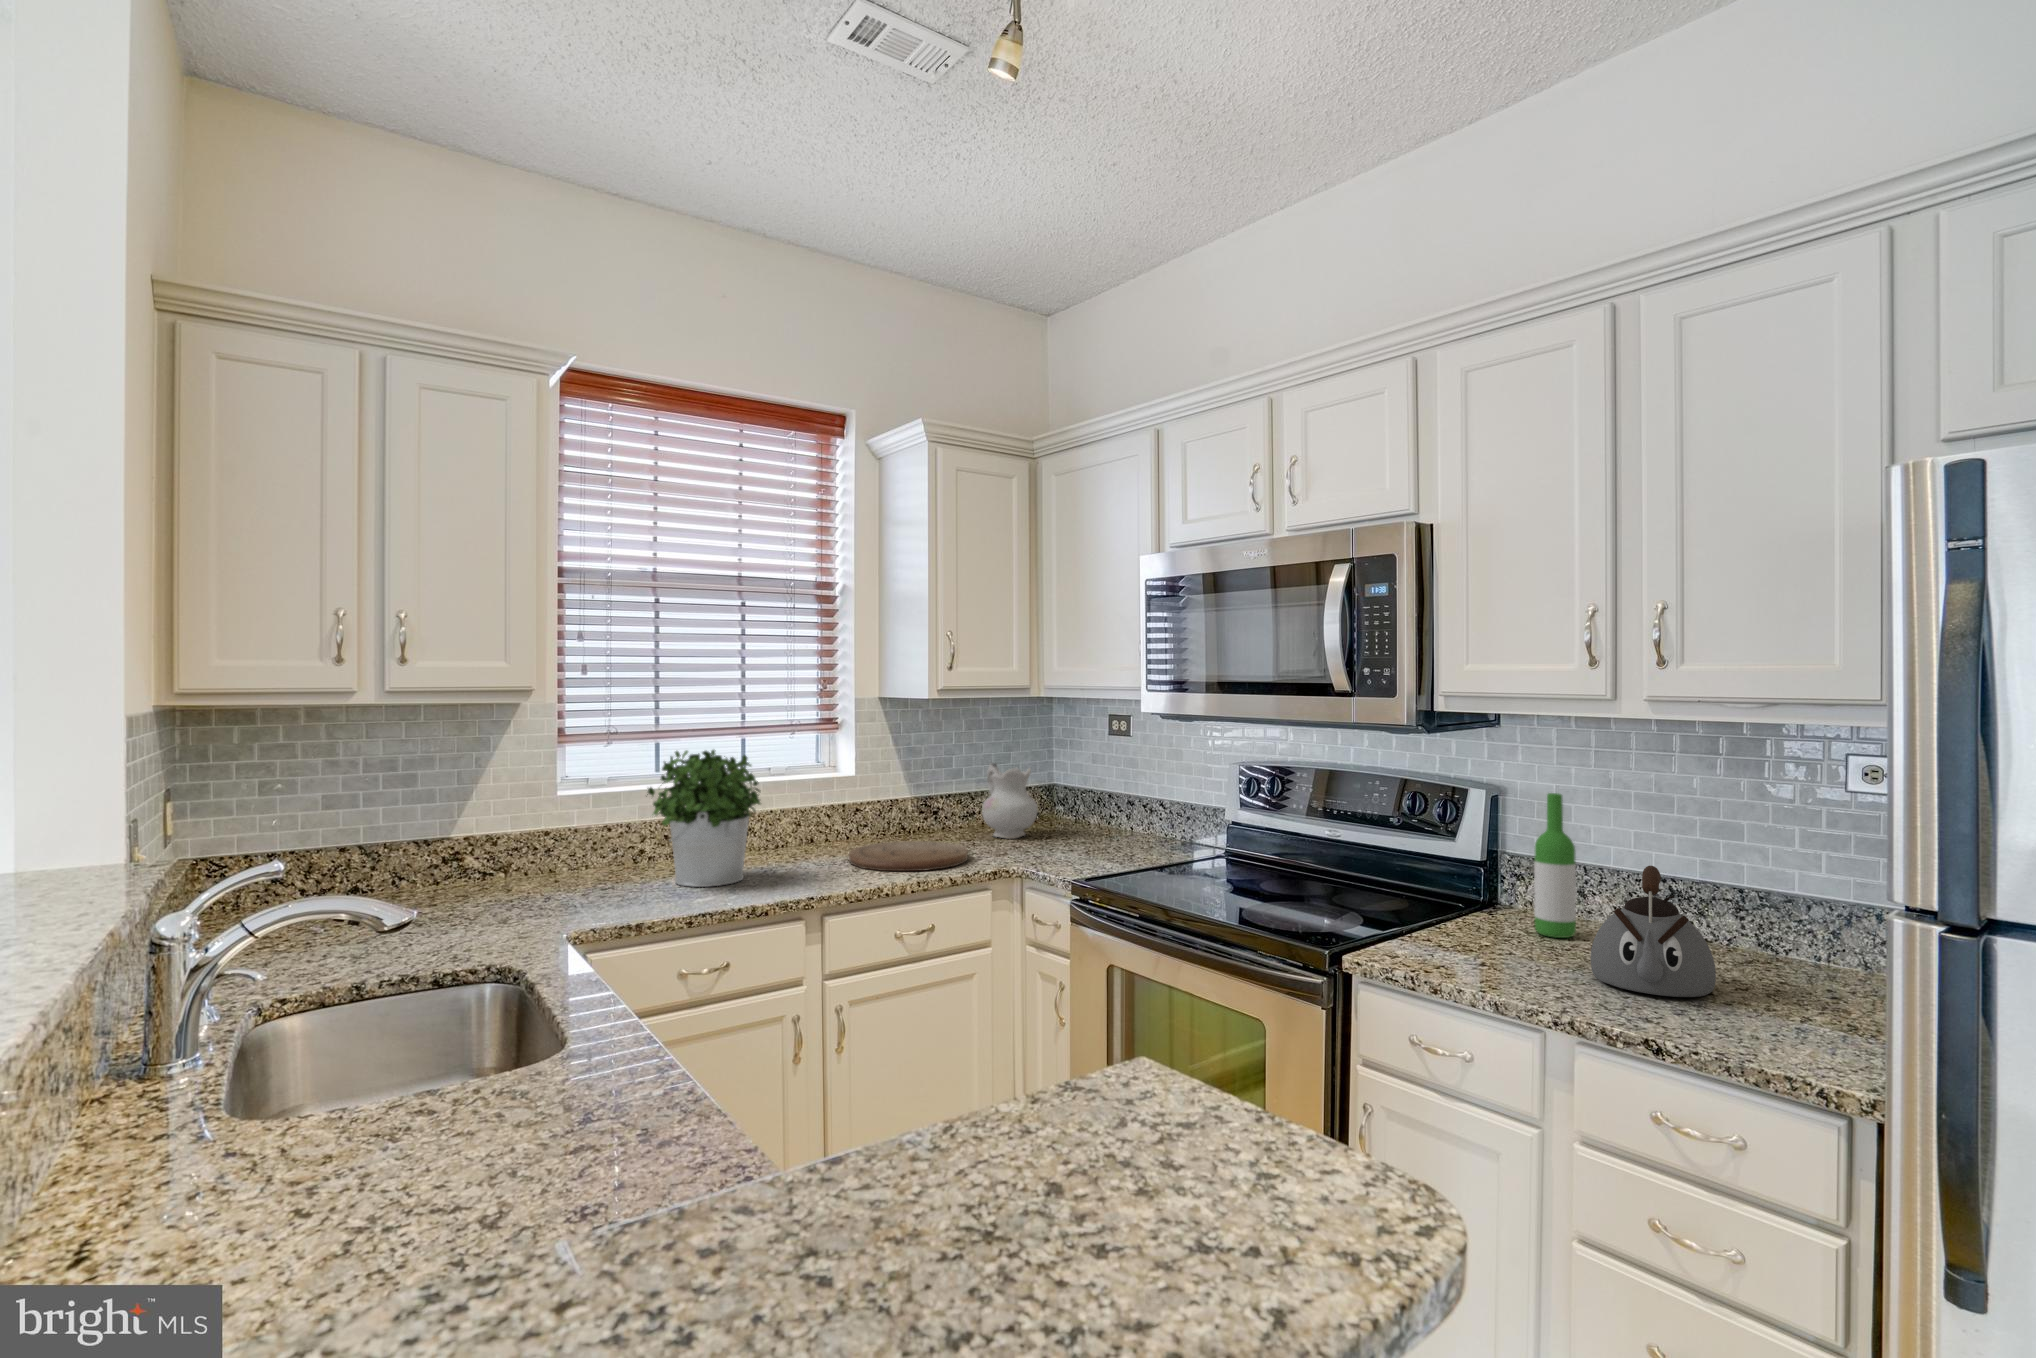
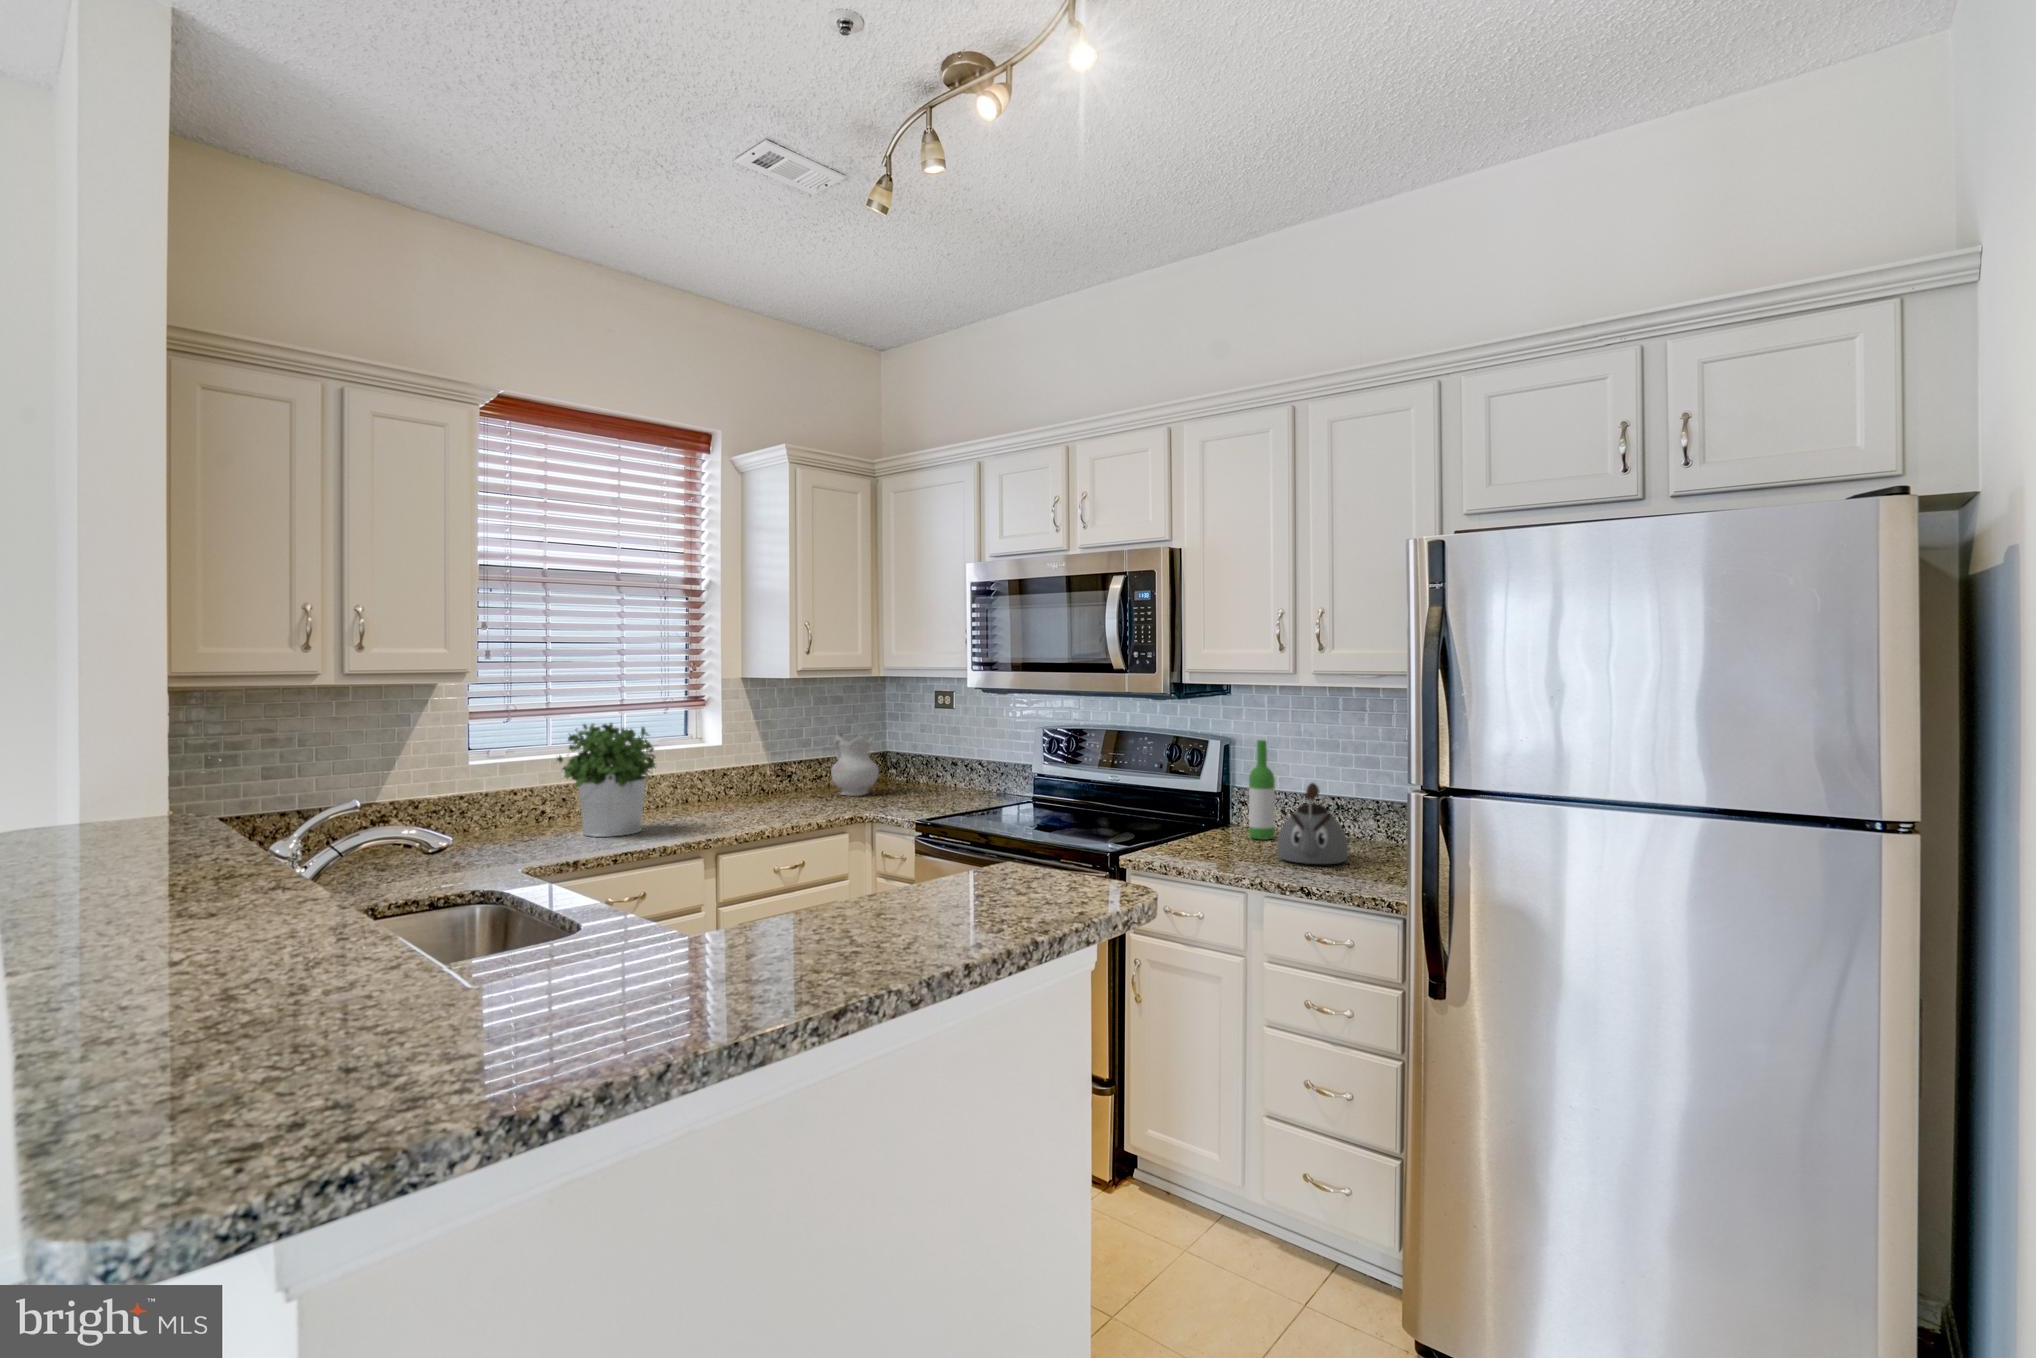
cutting board: present [849,841,968,871] -> none [726,799,827,821]

